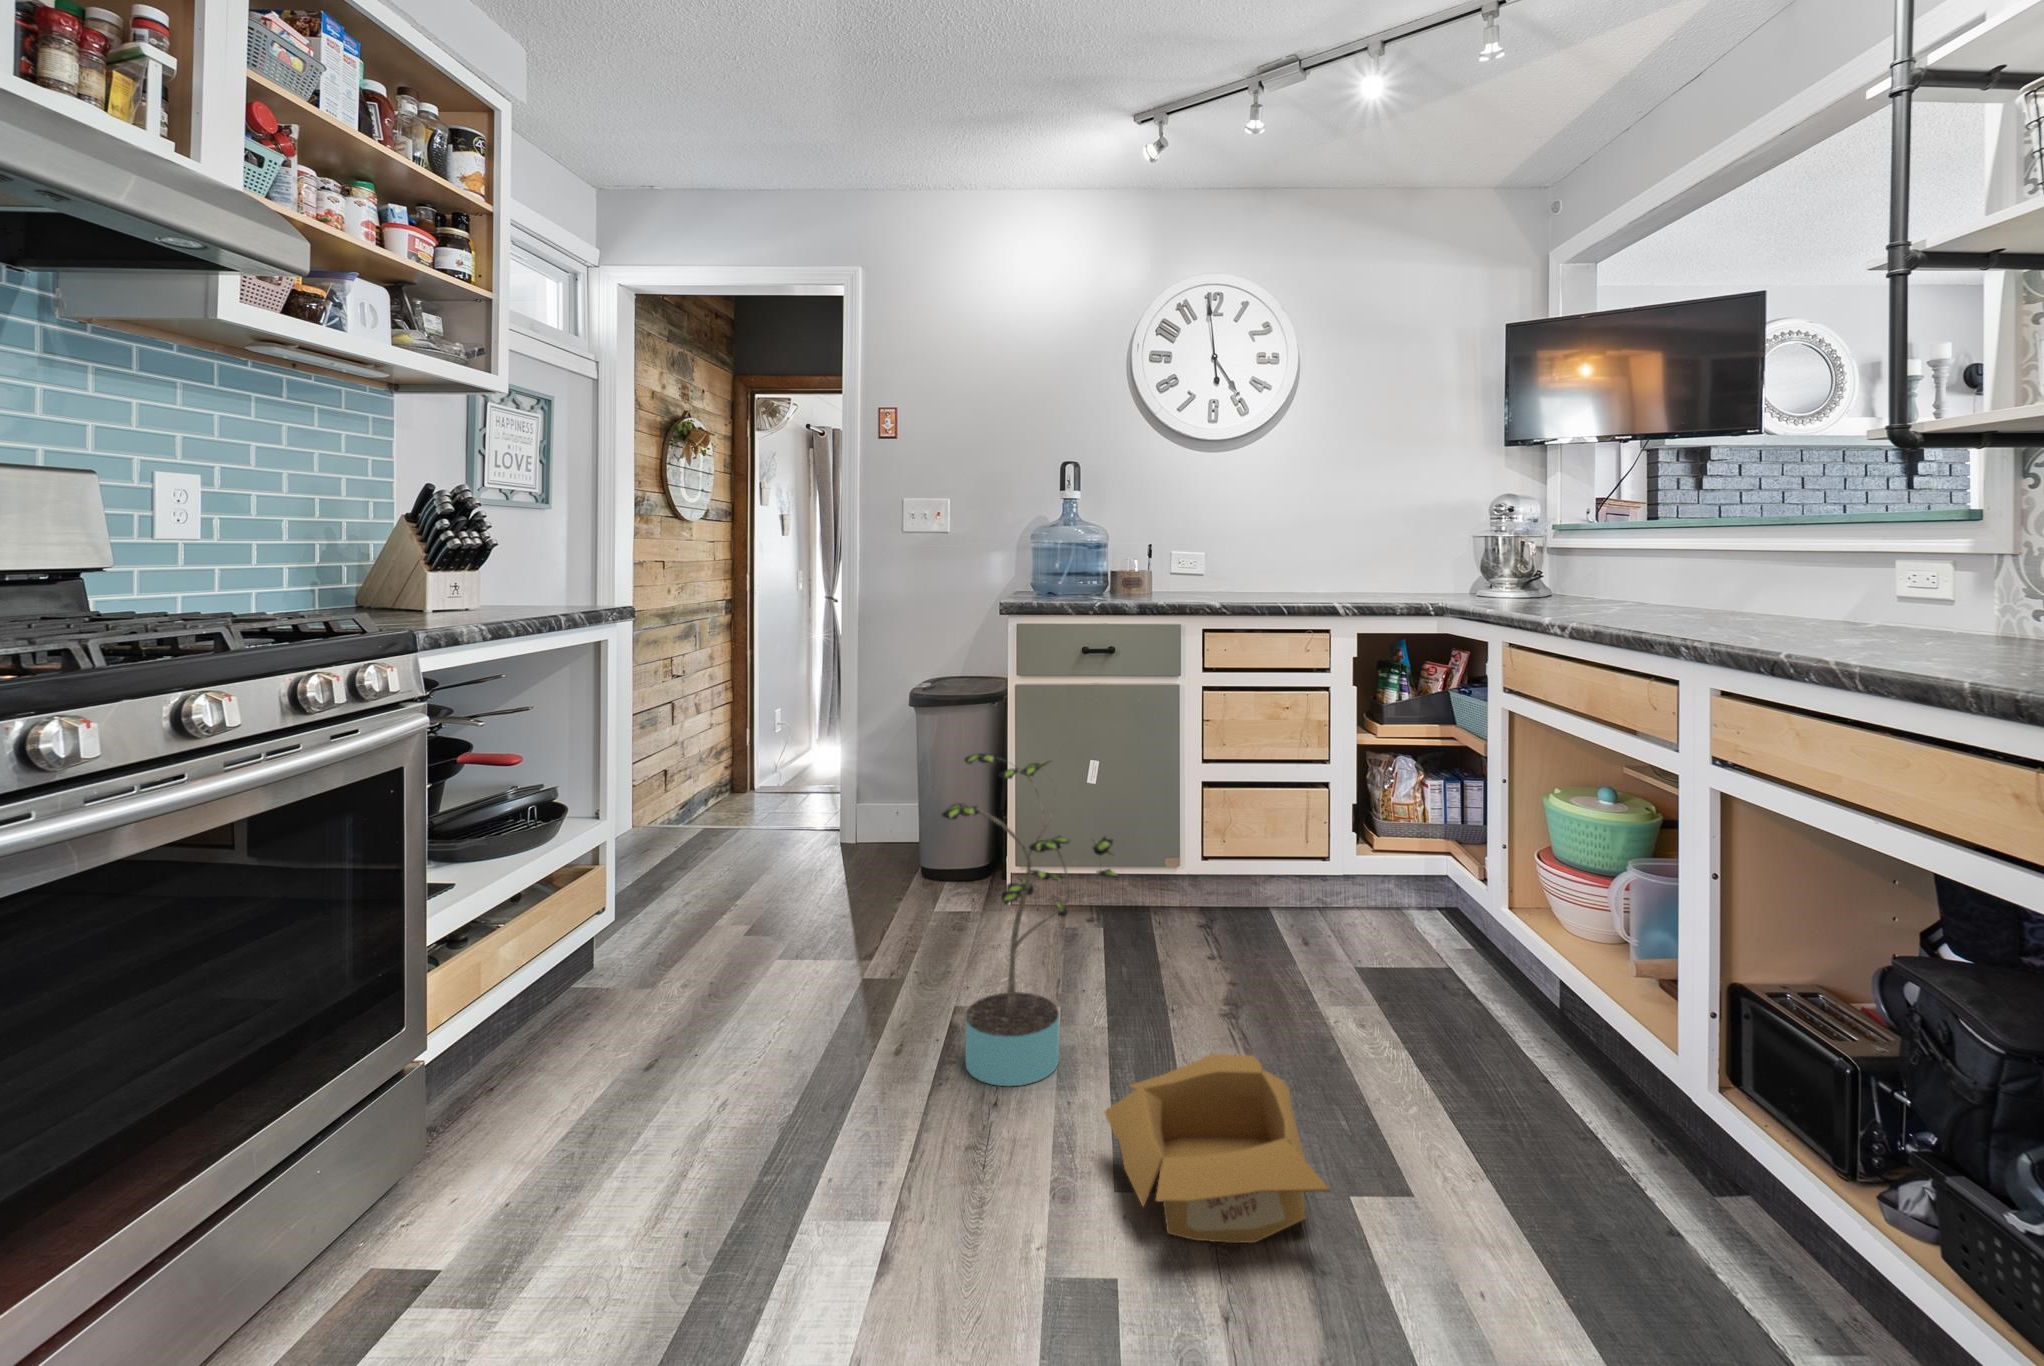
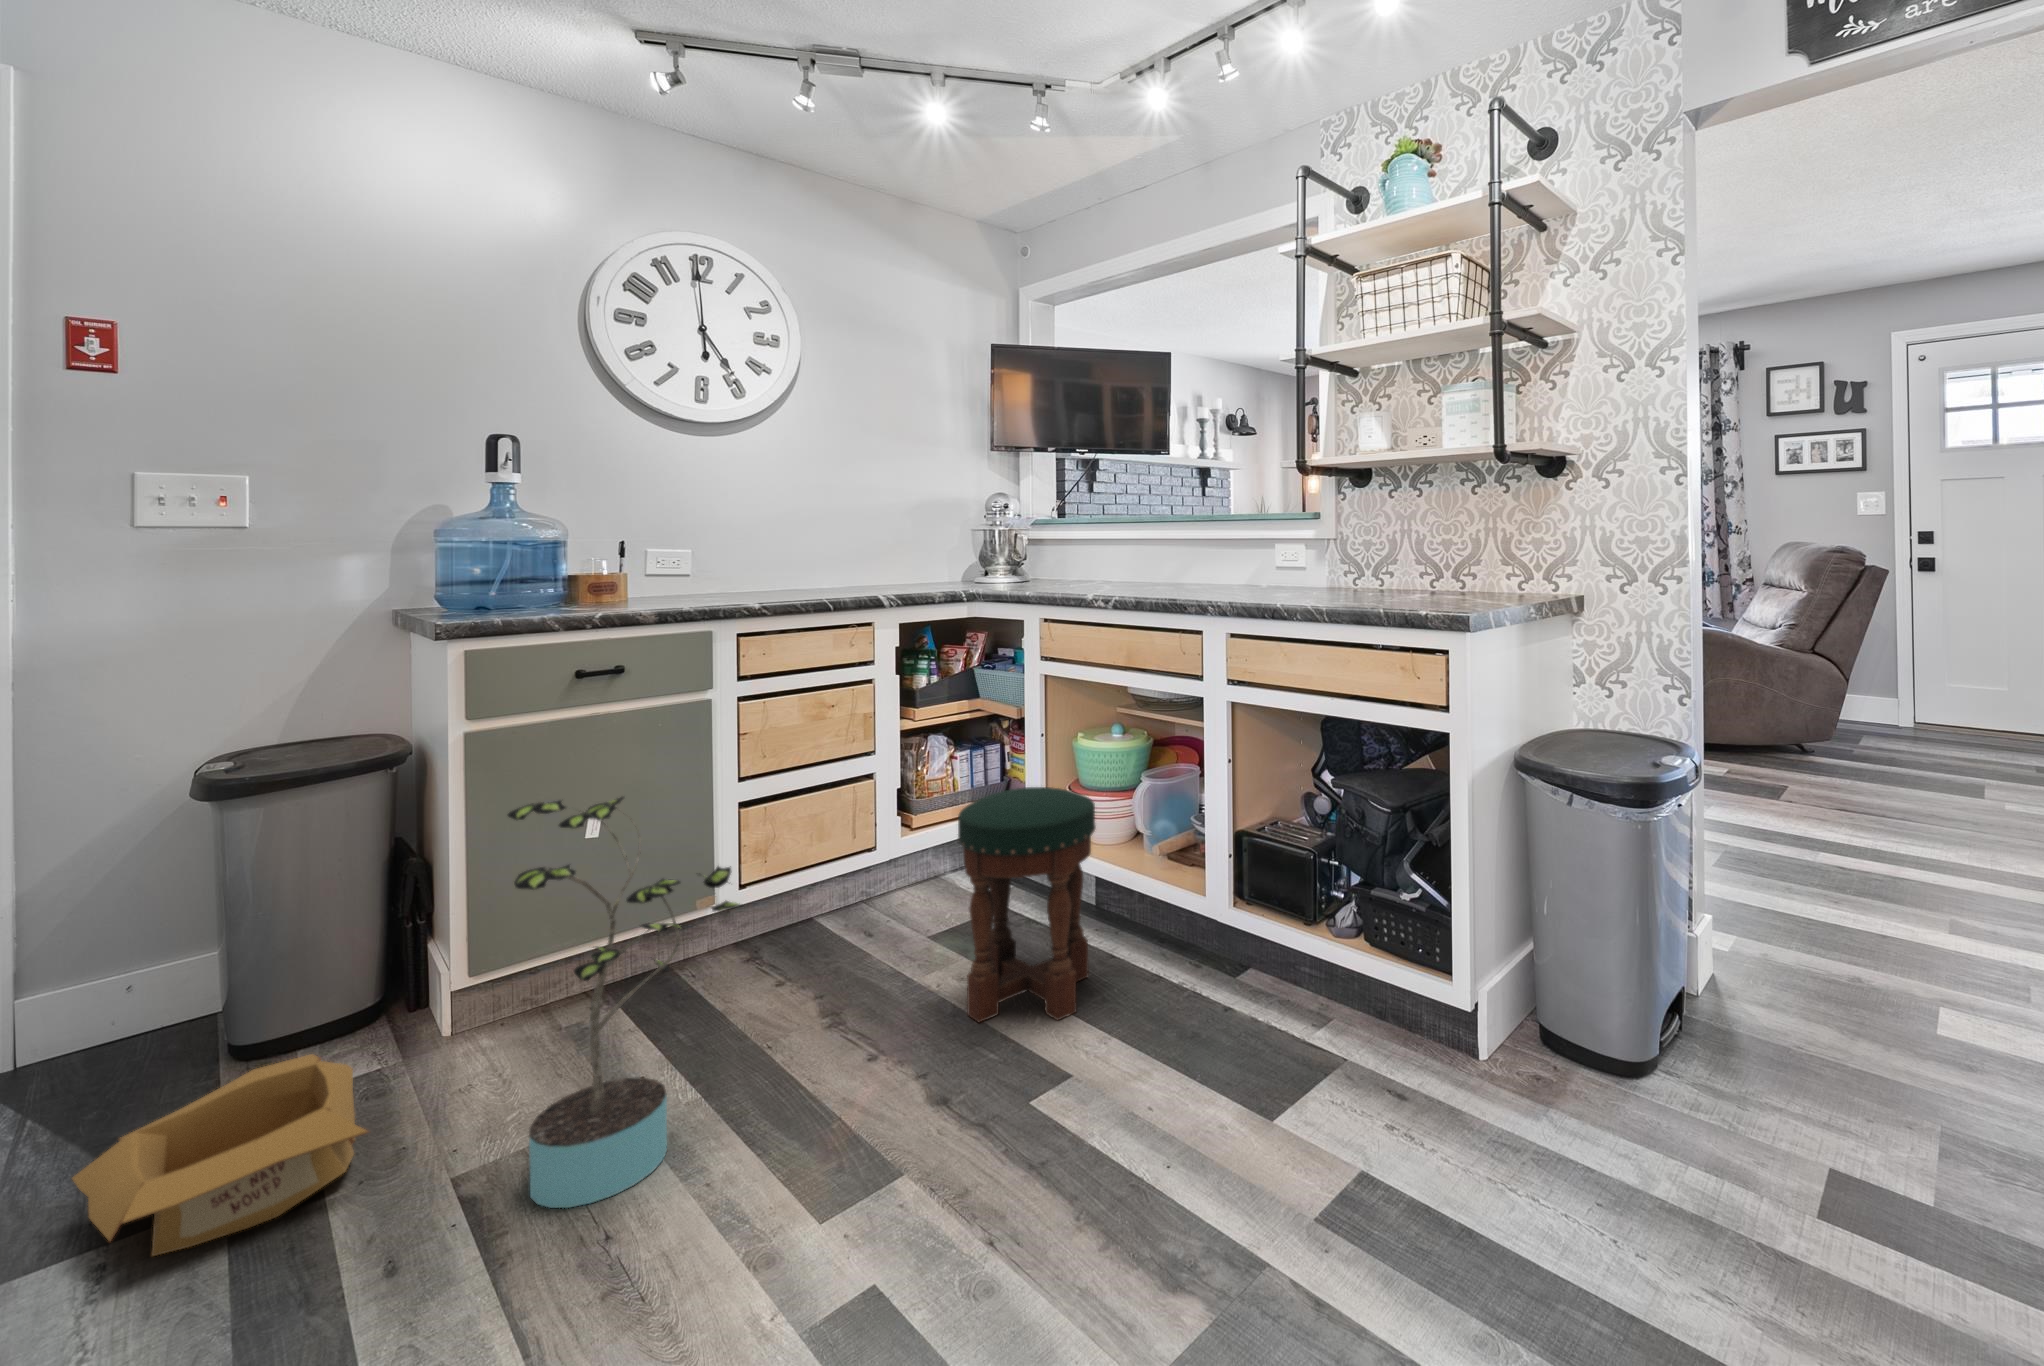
stool: none [1341,829,1499,1105] -> present [958,787,1096,1022]
cardboard box: present [1105,1054,1331,1243] -> present [72,1054,369,1256]

